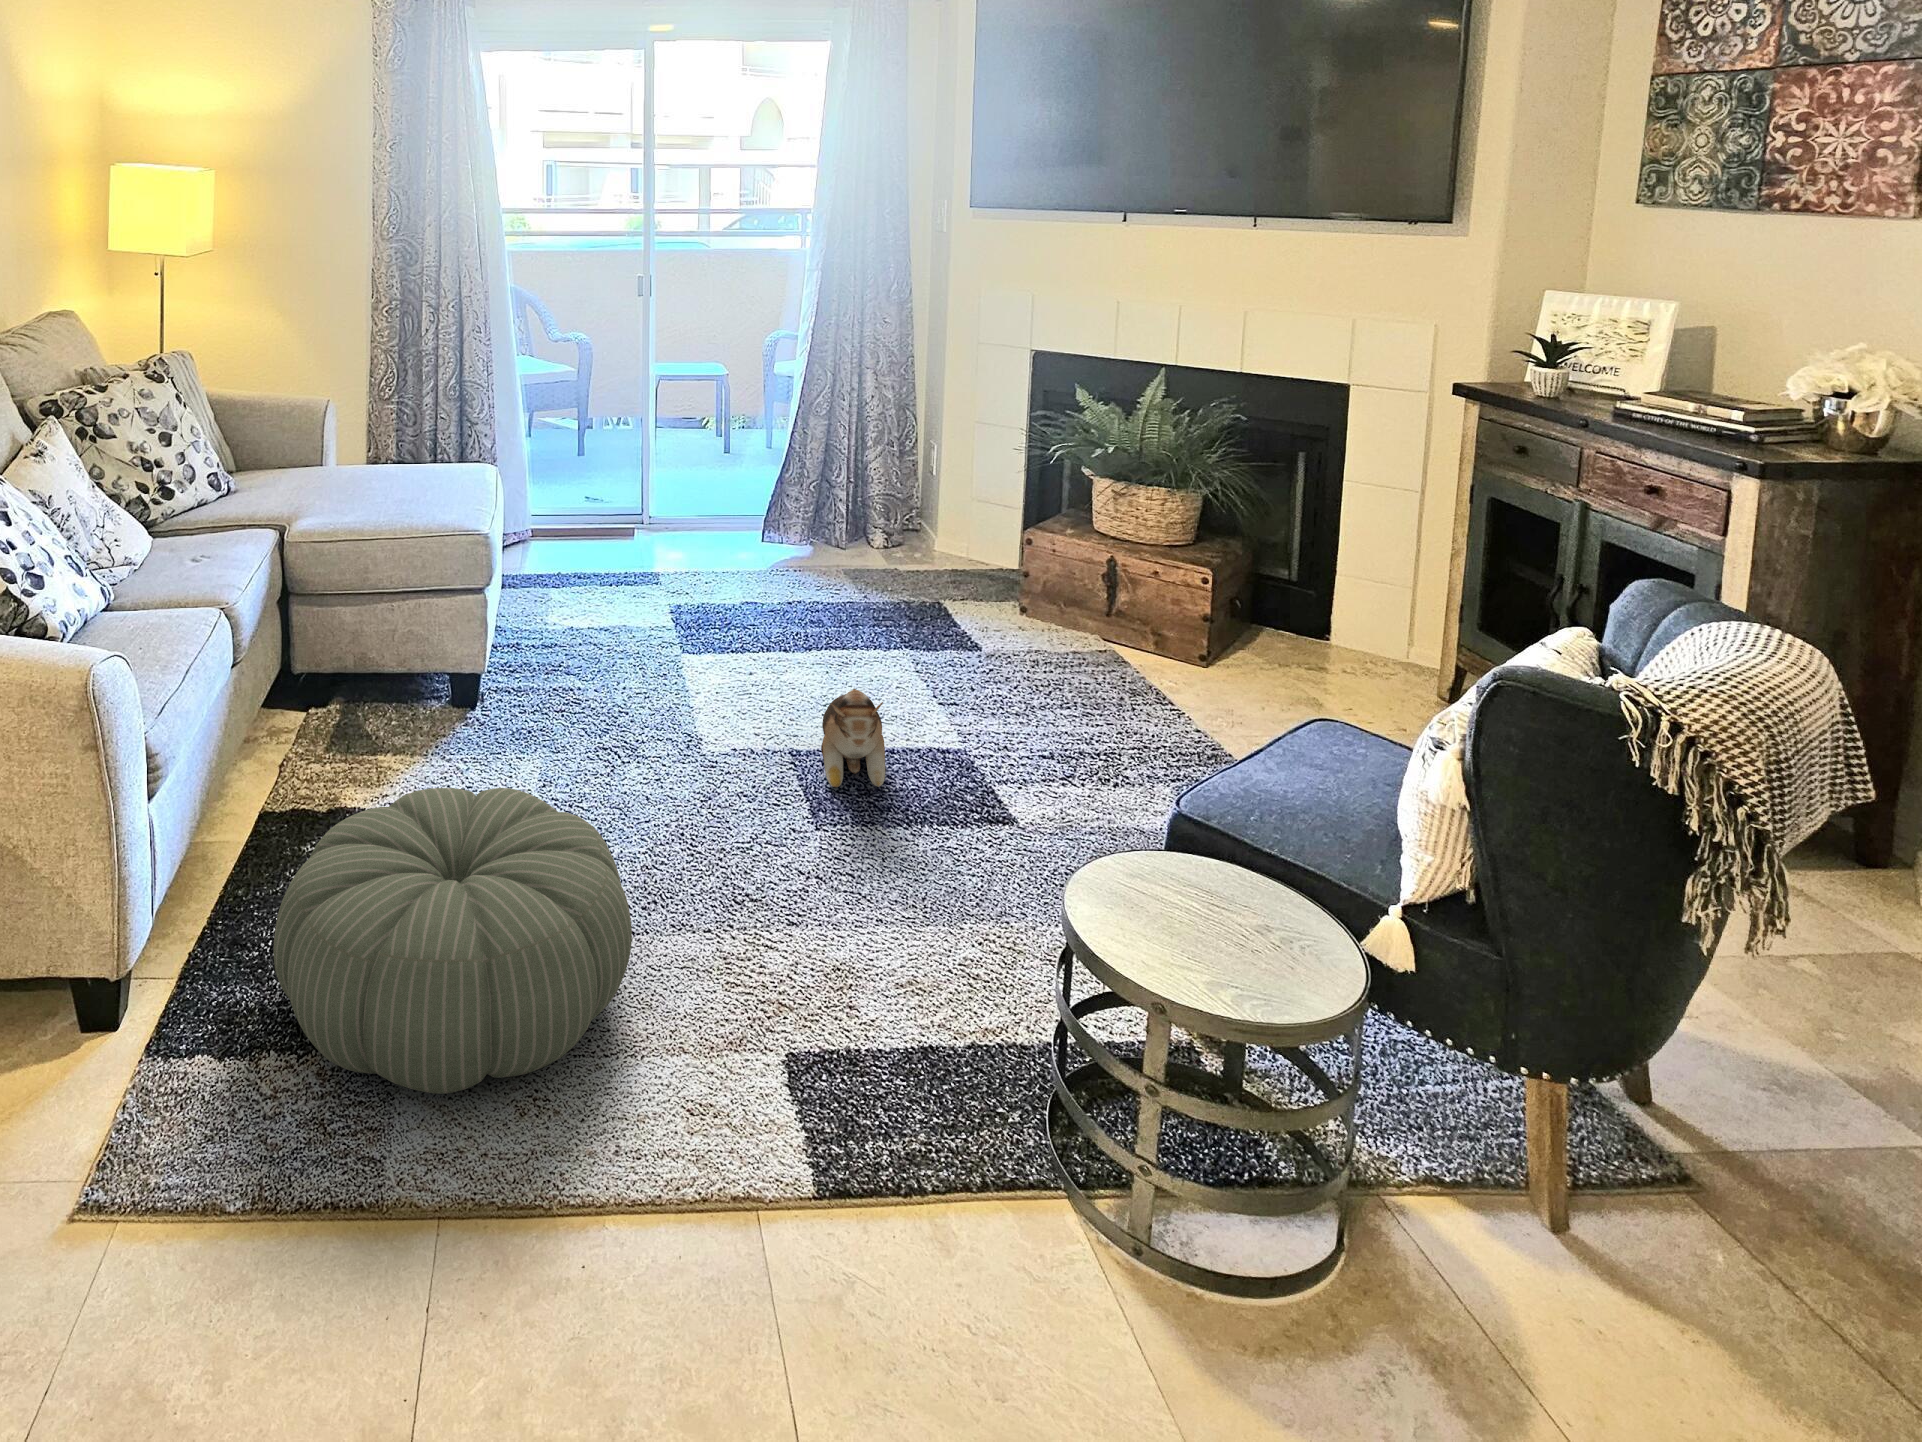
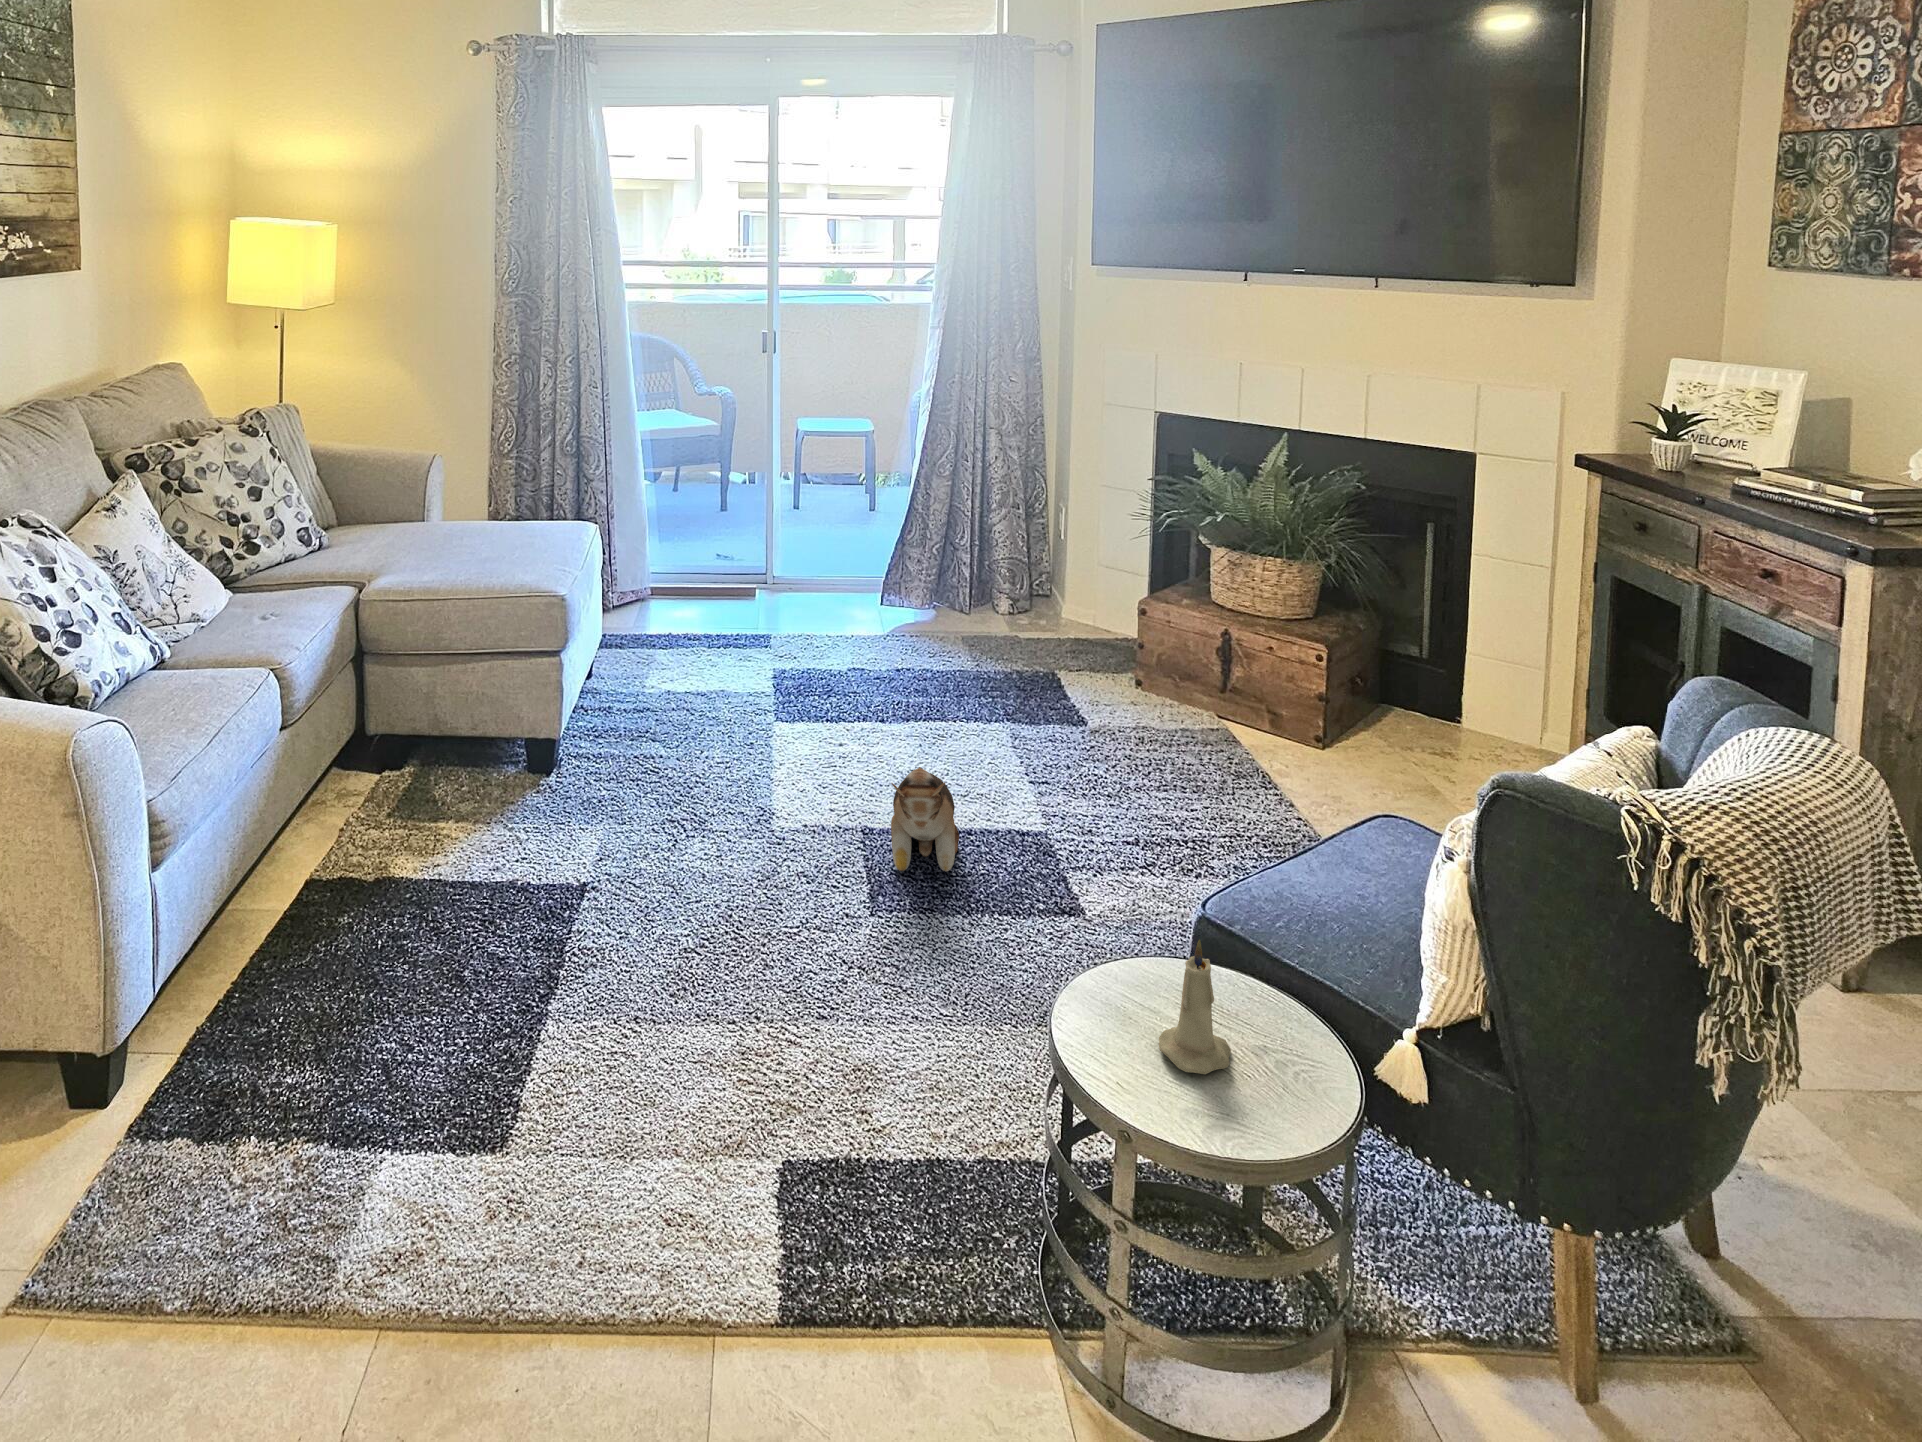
pouf: present [274,788,632,1094] -> none [262,863,637,1192]
candle: none [1175,828,1247,951] -> present [1159,939,1231,1074]

